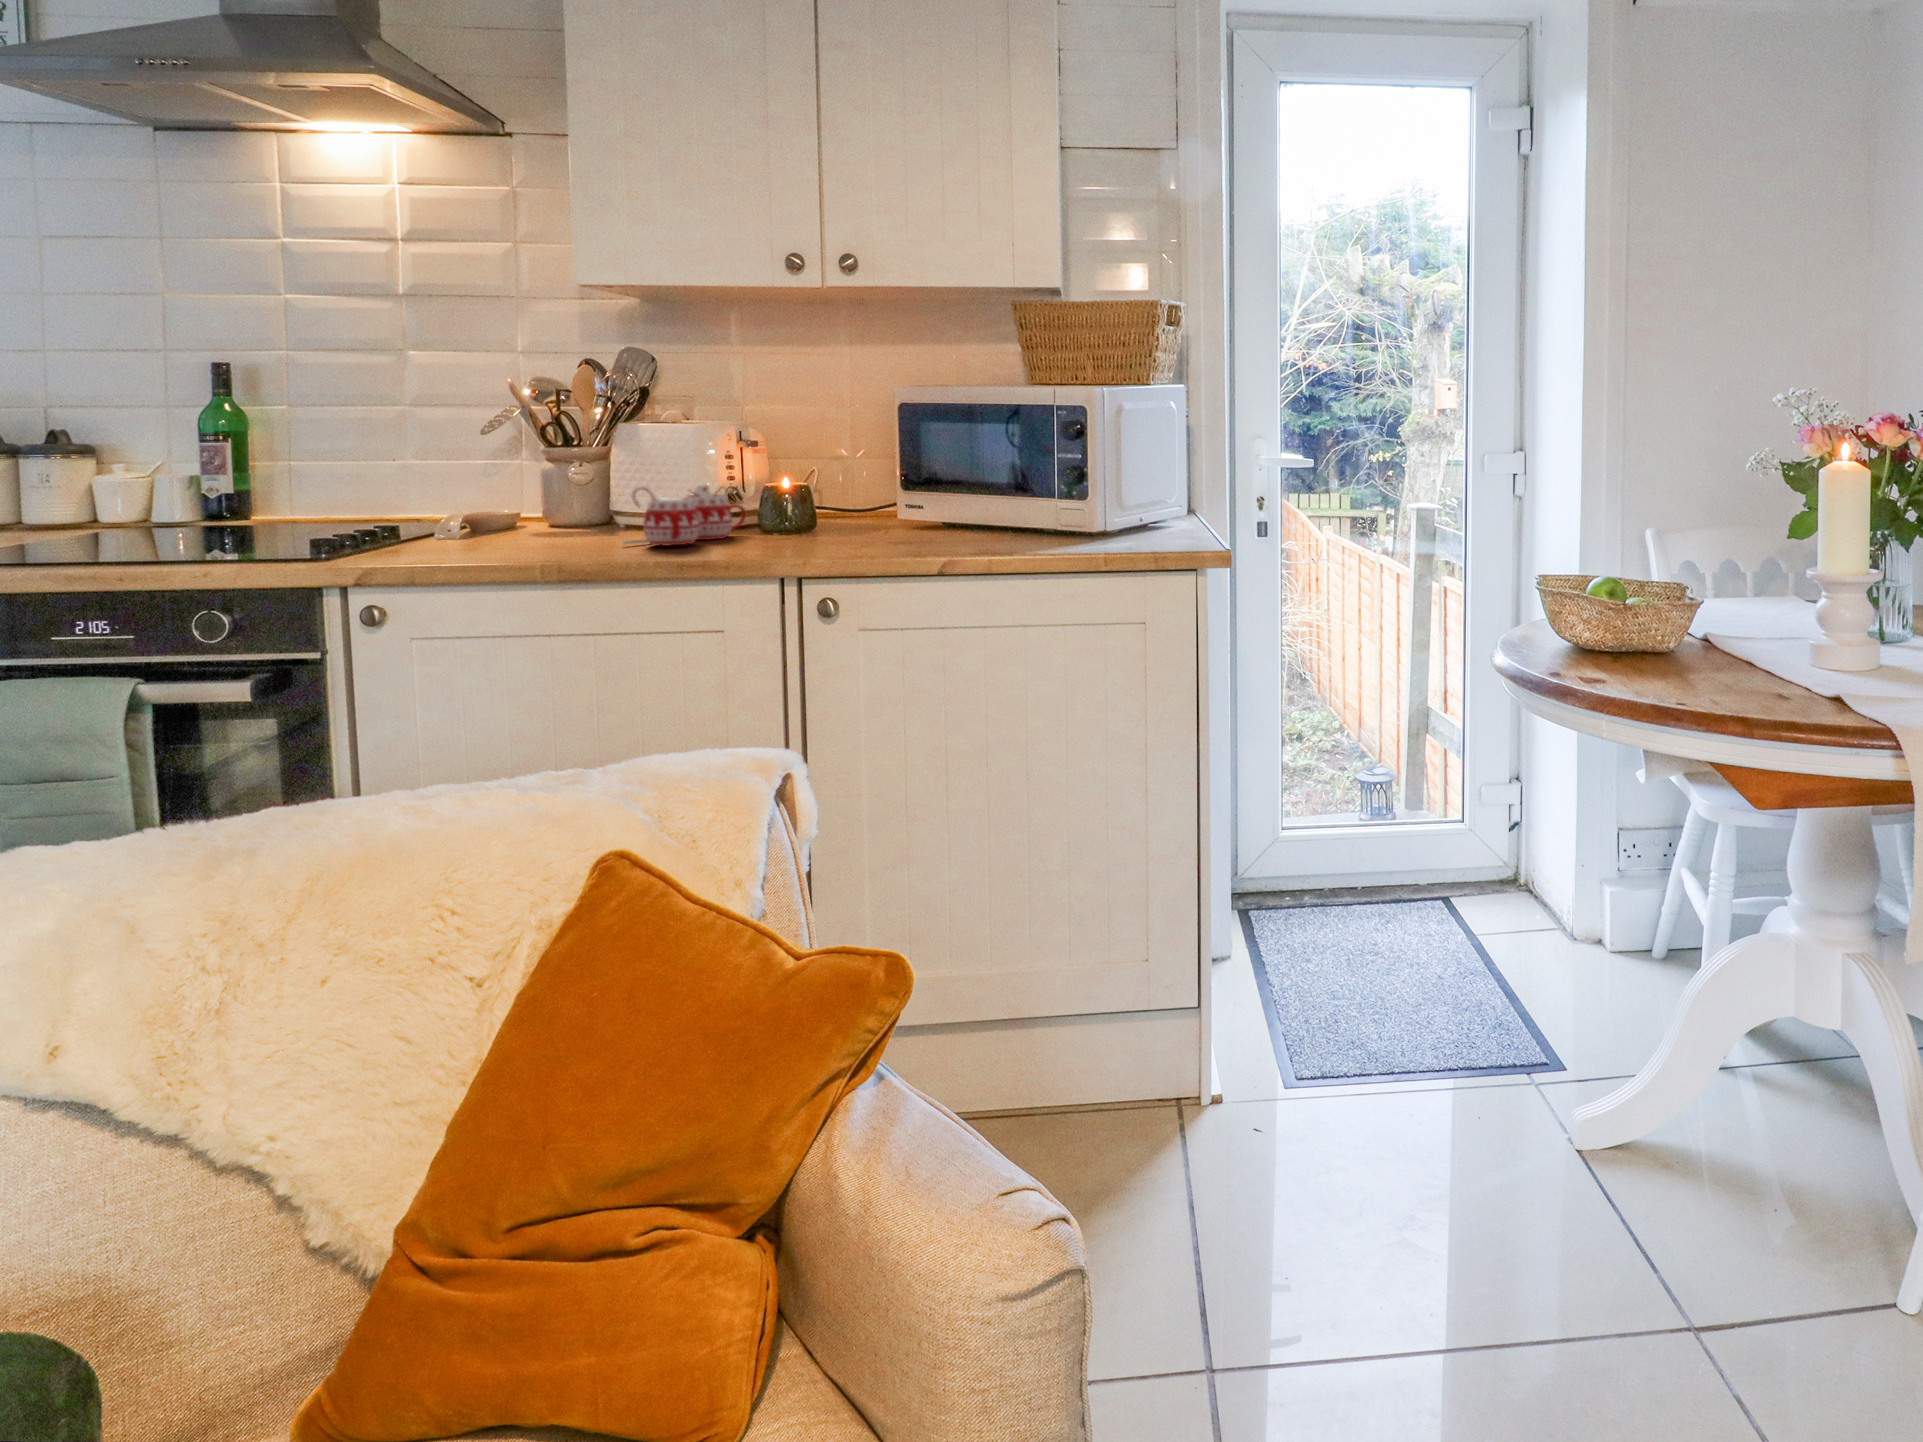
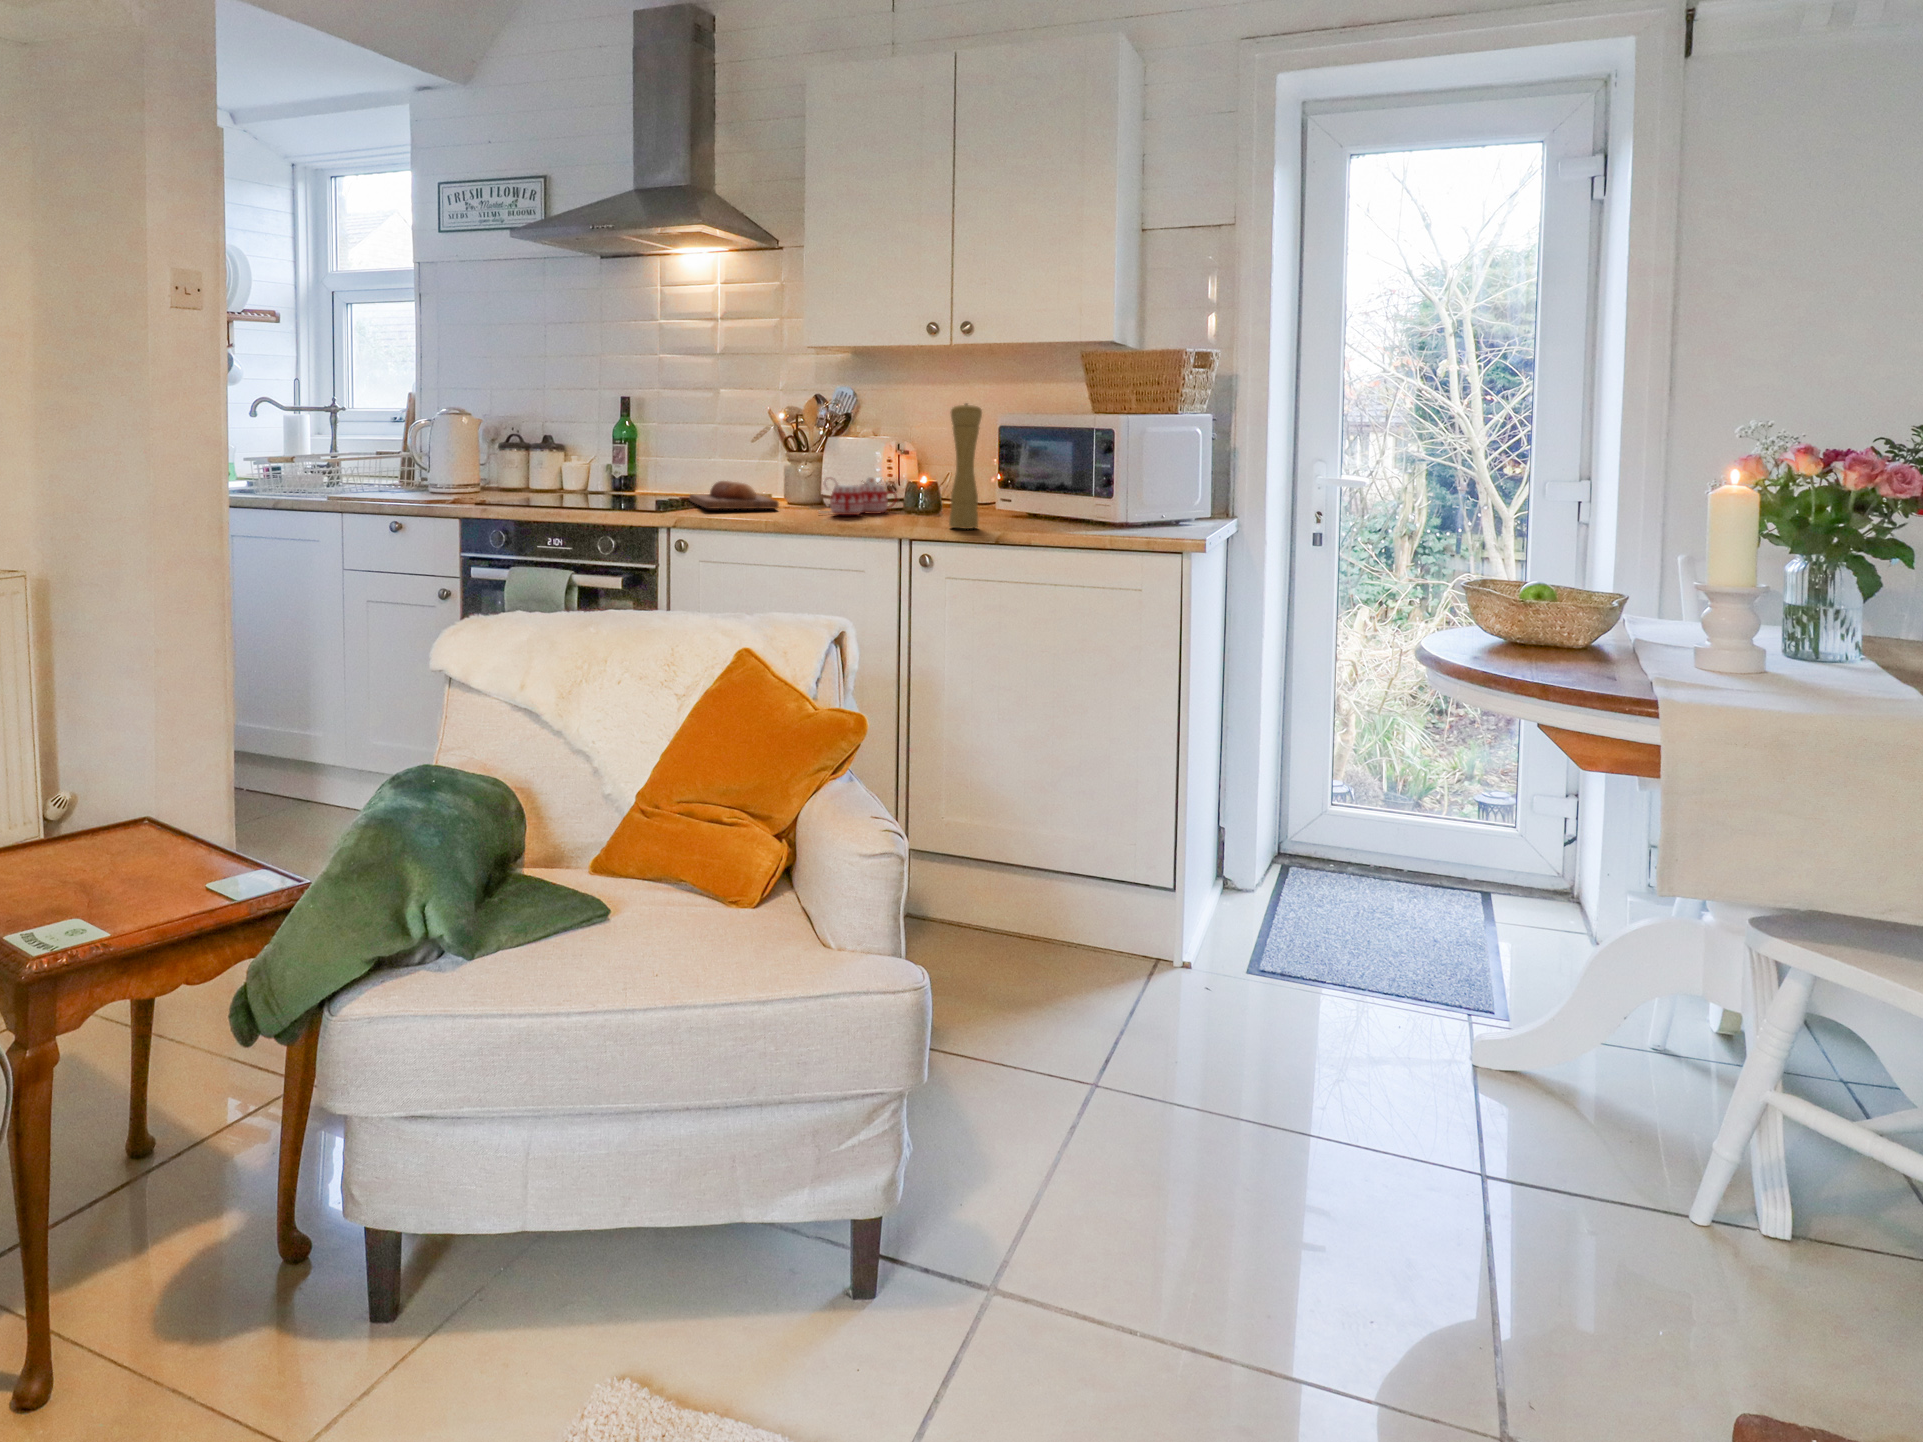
pepper mill: none [851,371,901,558] -> present [949,403,982,529]
bread loaf: none [369,498,548,547] -> present [689,481,779,509]

